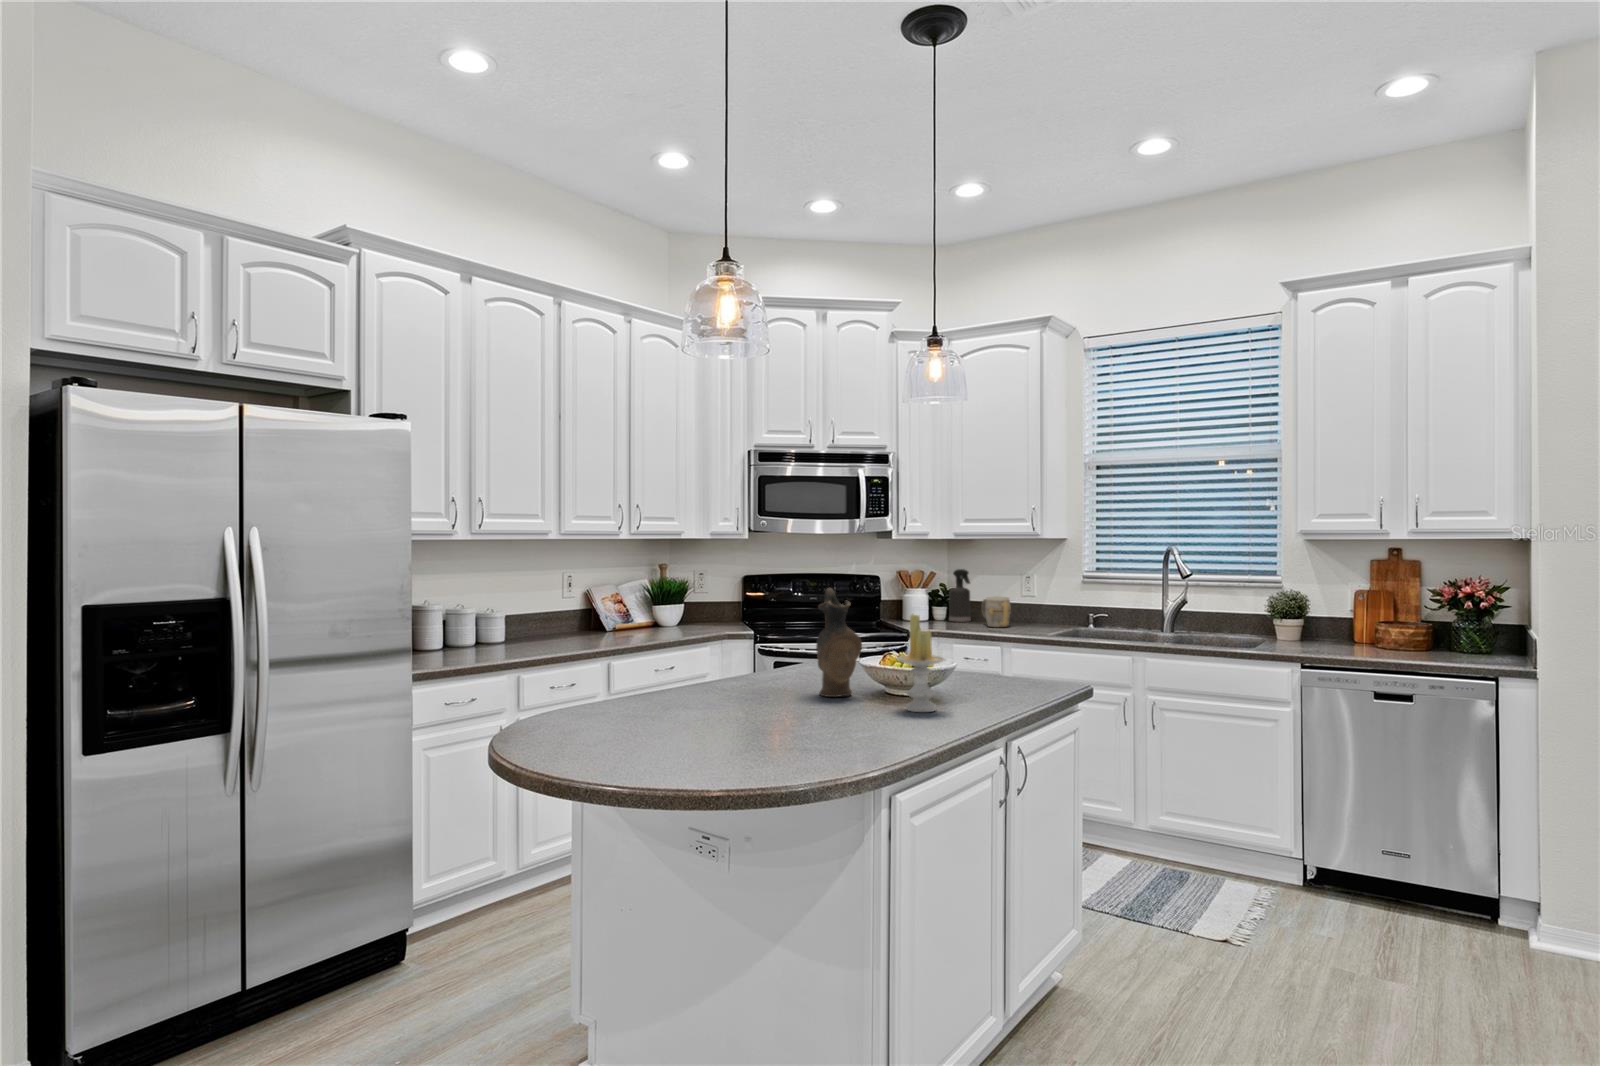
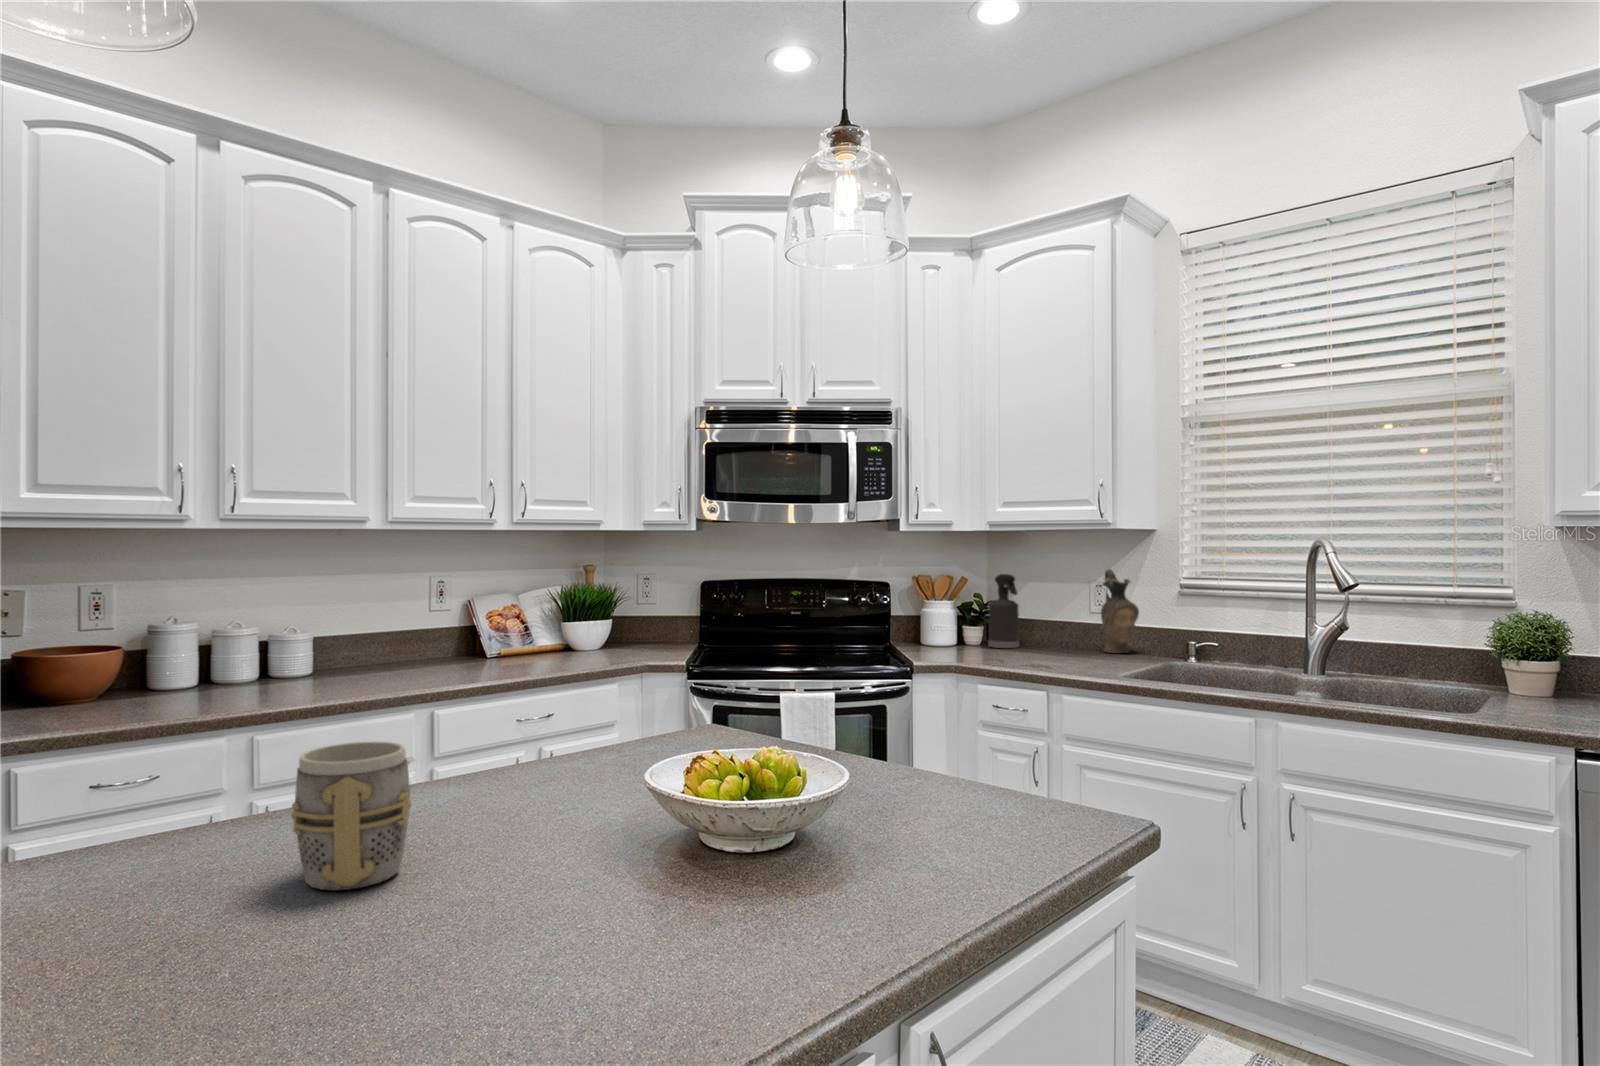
ceramic pitcher: present [816,588,862,697] -> present [1101,569,1139,653]
mug: present [982,596,1011,627] -> present [291,741,412,890]
candle: present [897,614,946,712] -> none [644,684,760,928]

